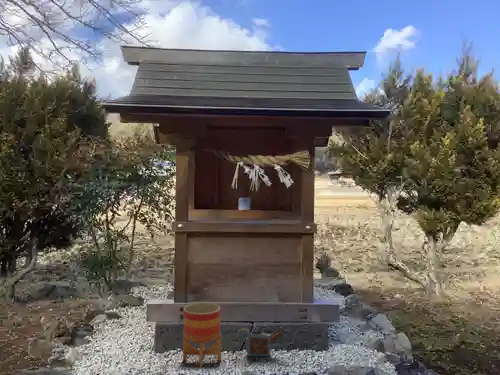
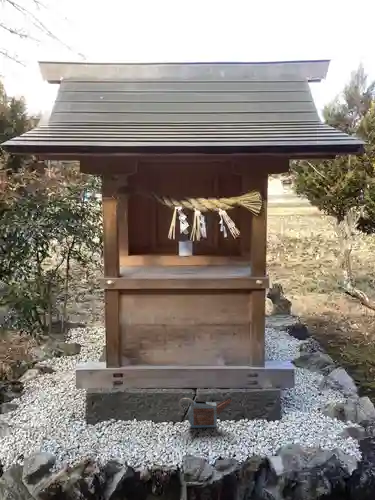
planter: present [183,303,221,368] -> none [116,370,161,447]

